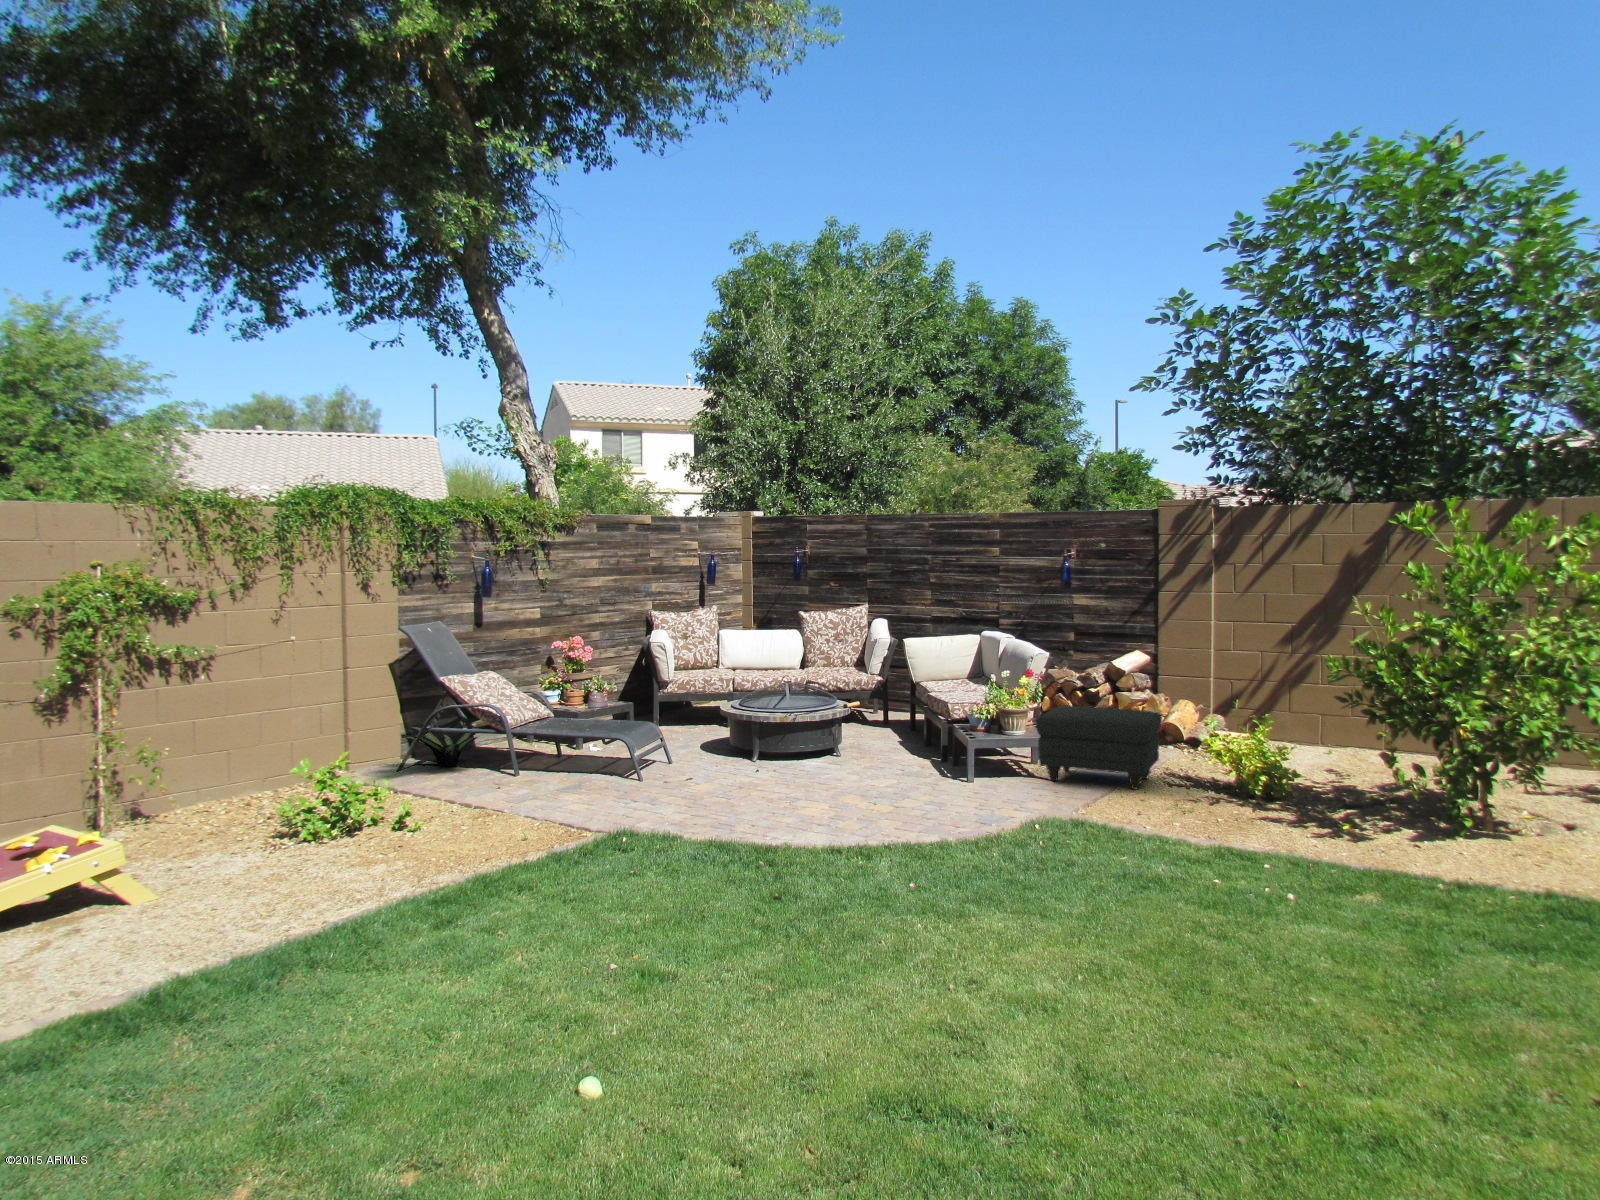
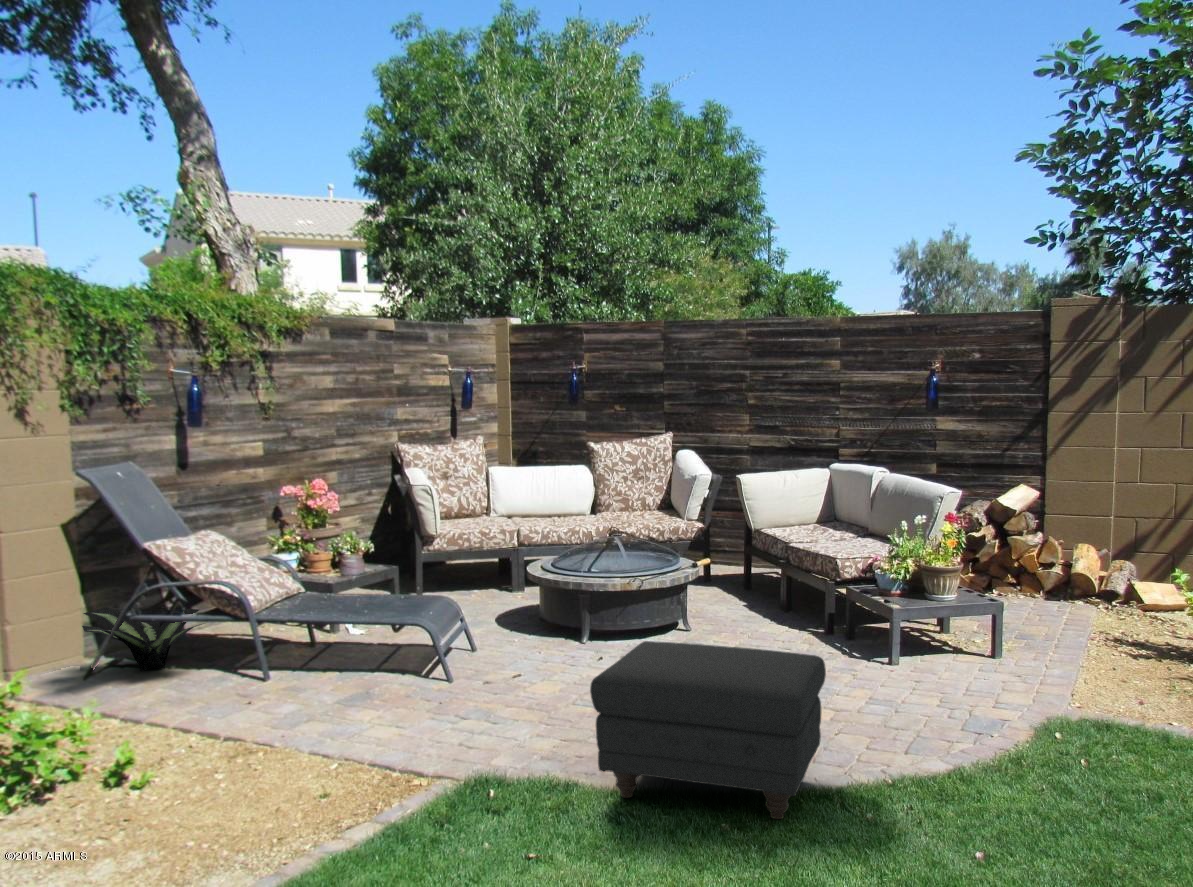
ottoman: present [1036,706,1162,789] -> present [590,641,826,819]

